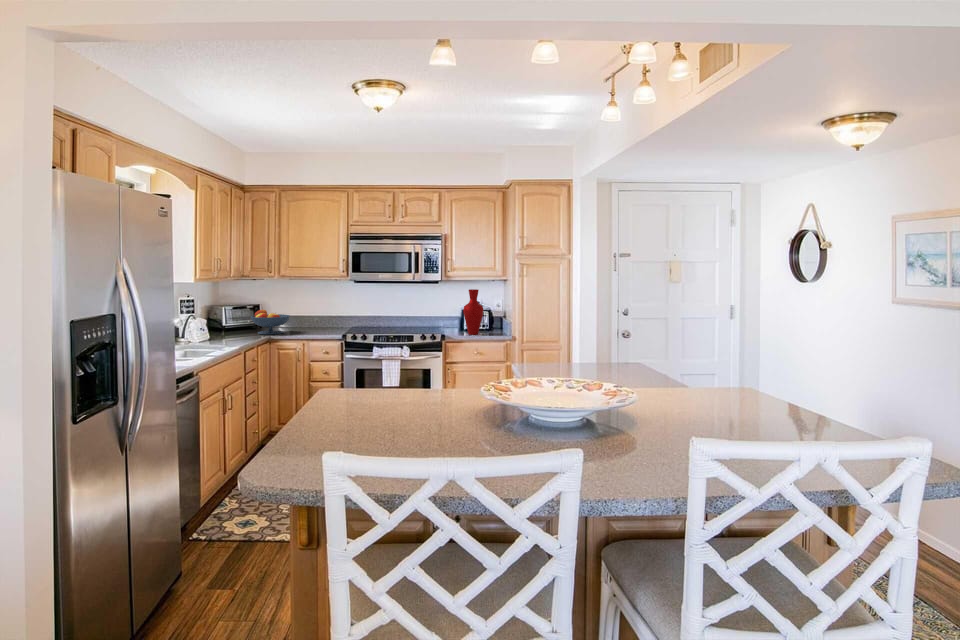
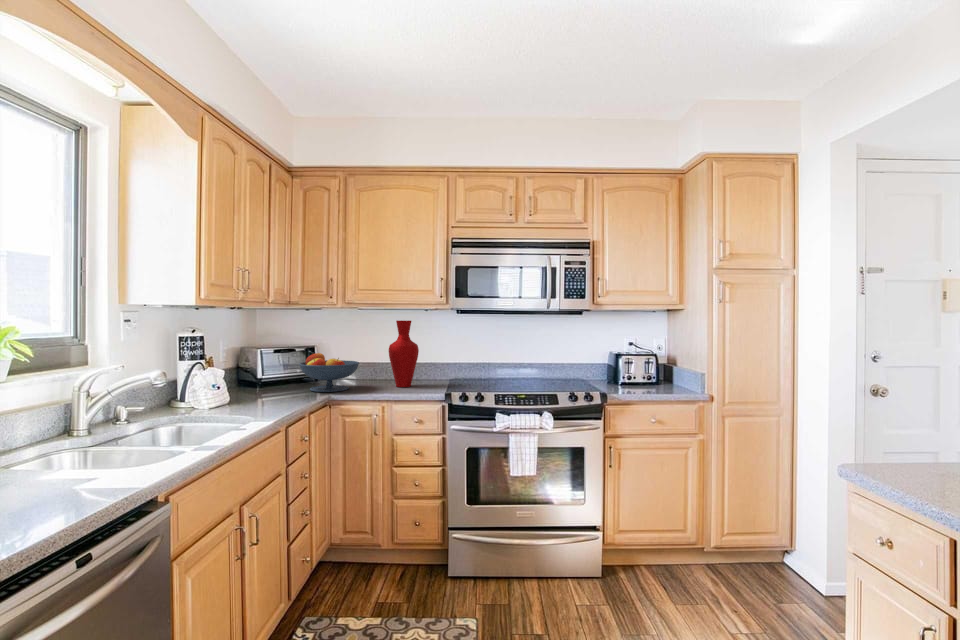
vase: present [463,289,483,335] -> present [389,320,419,387]

